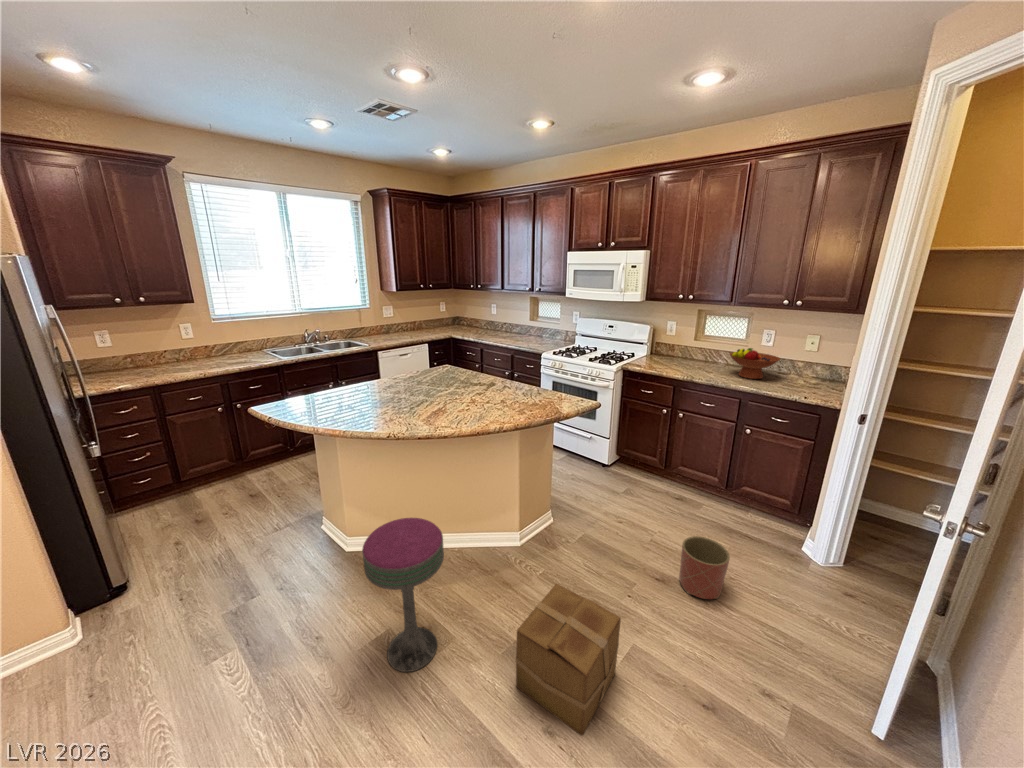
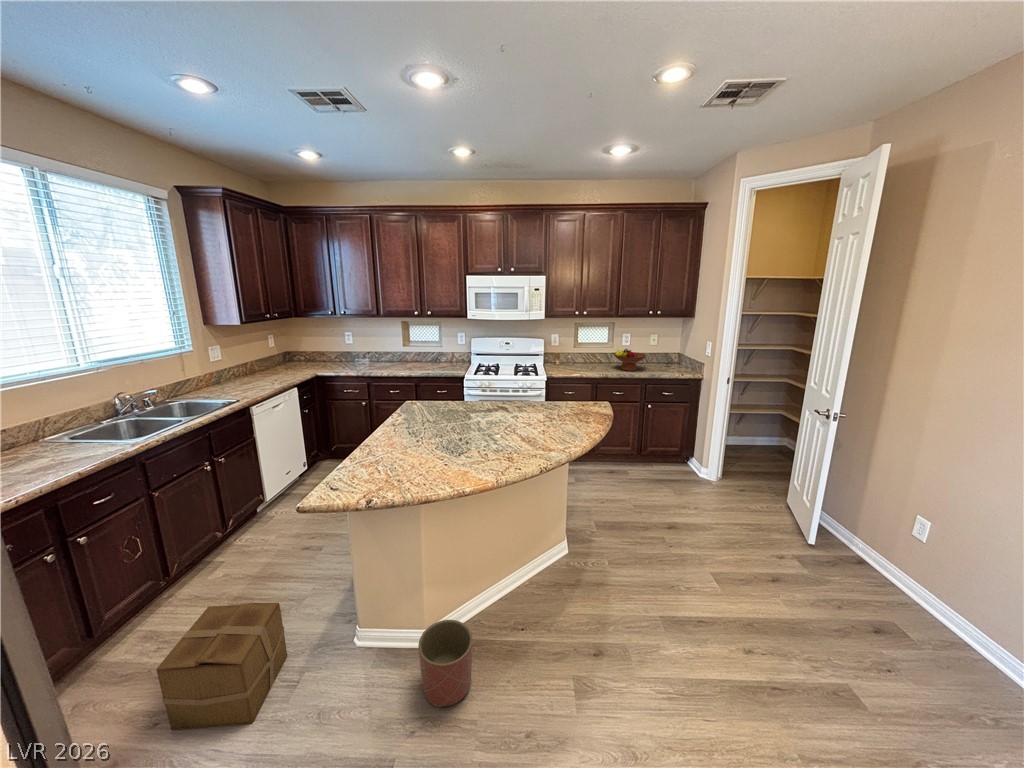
bar stool: present [362,518,444,672] -> none [590,543,672,702]
planter: present [679,536,730,599] -> present [418,620,473,707]
cardboard box: present [516,584,621,736] -> present [156,603,287,730]

